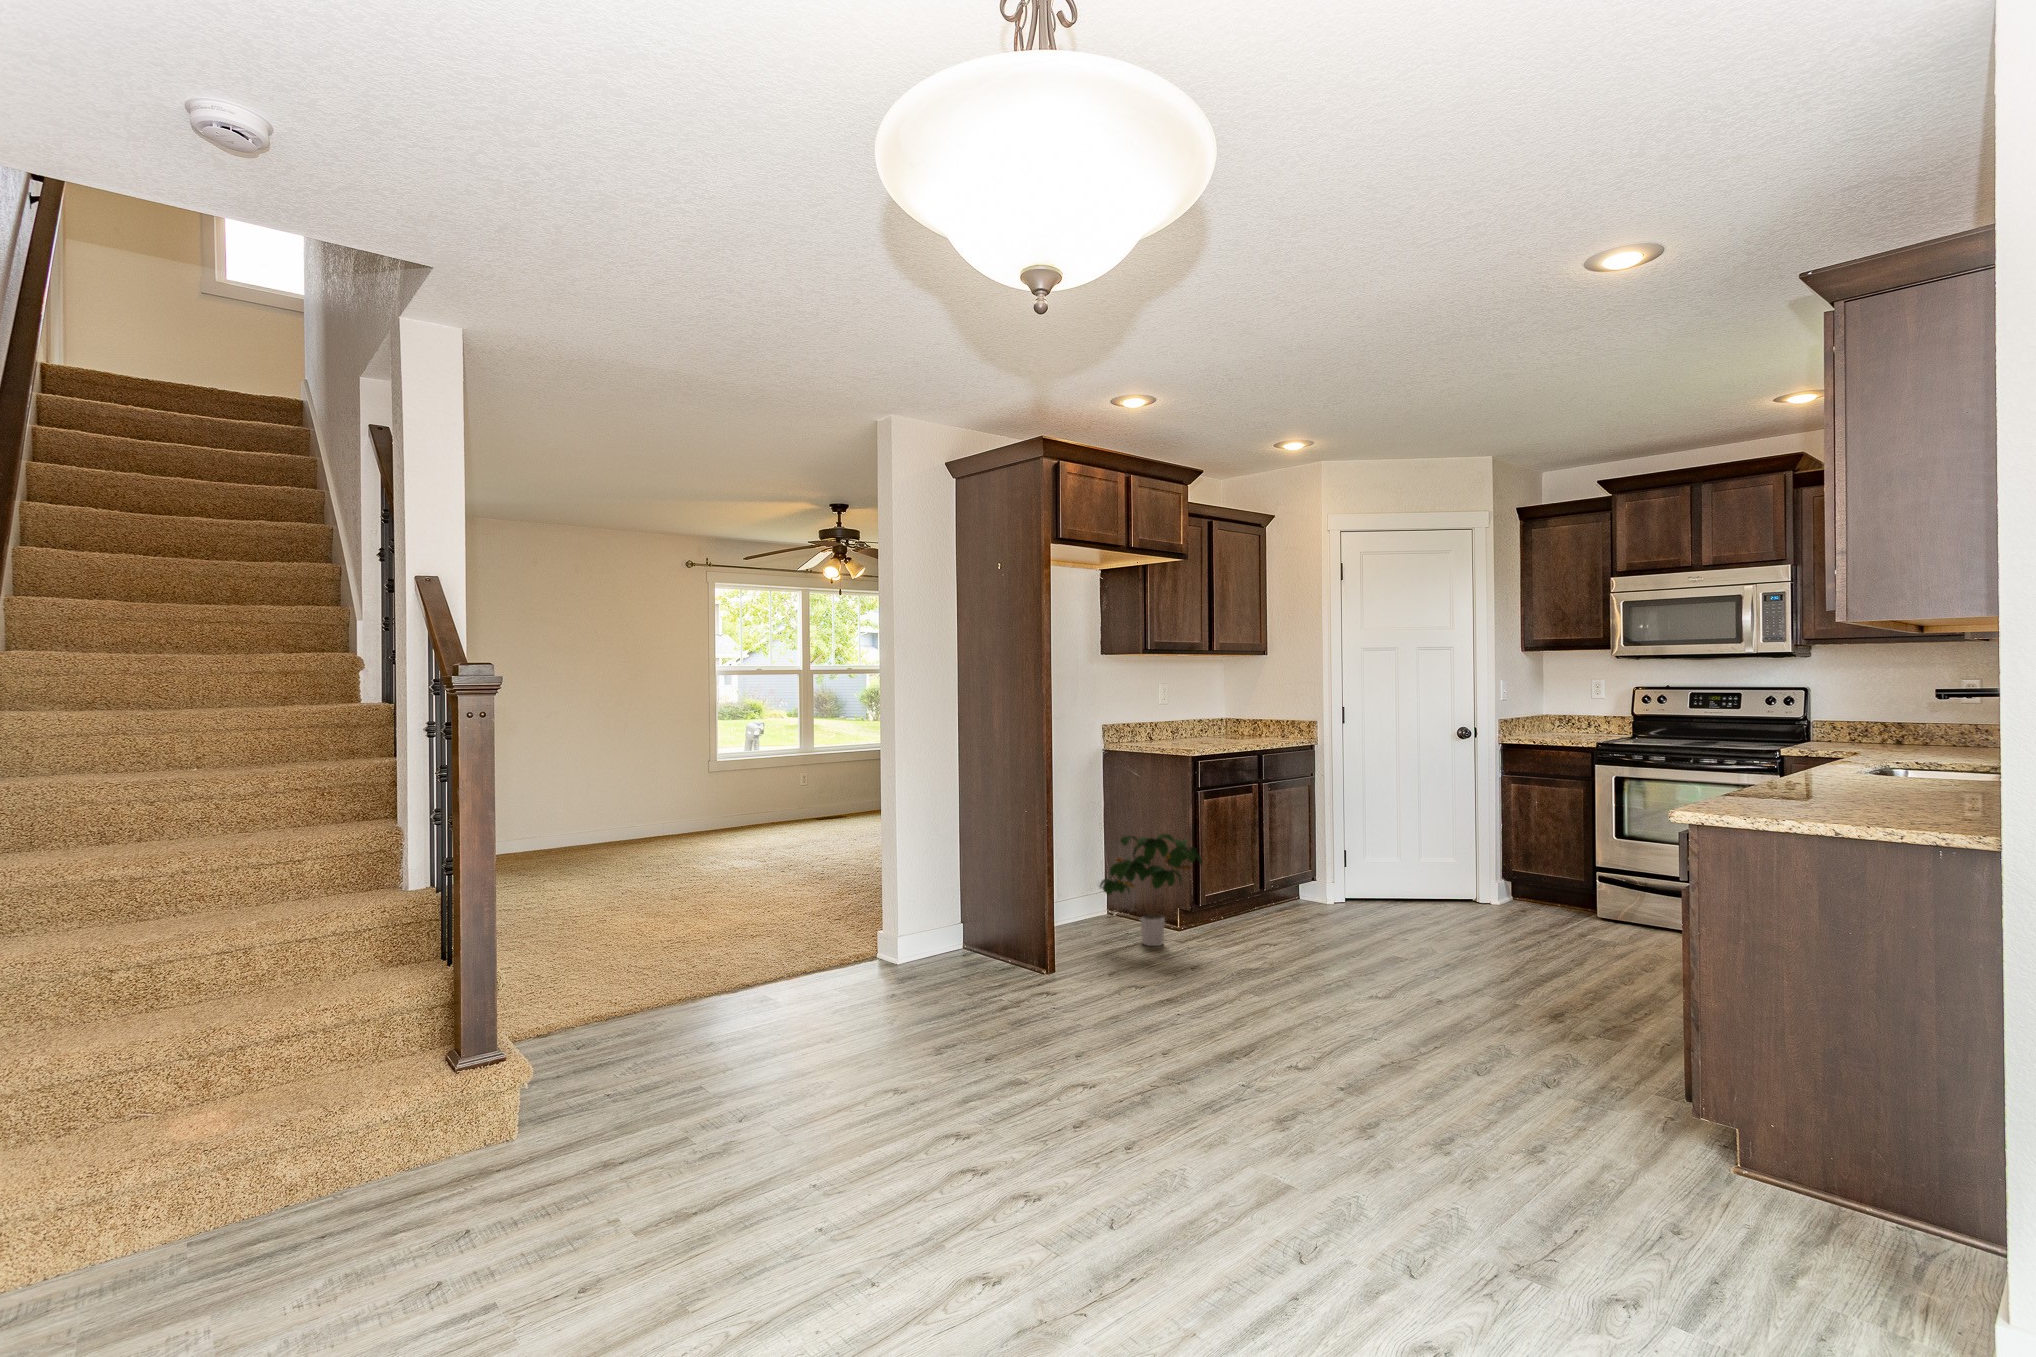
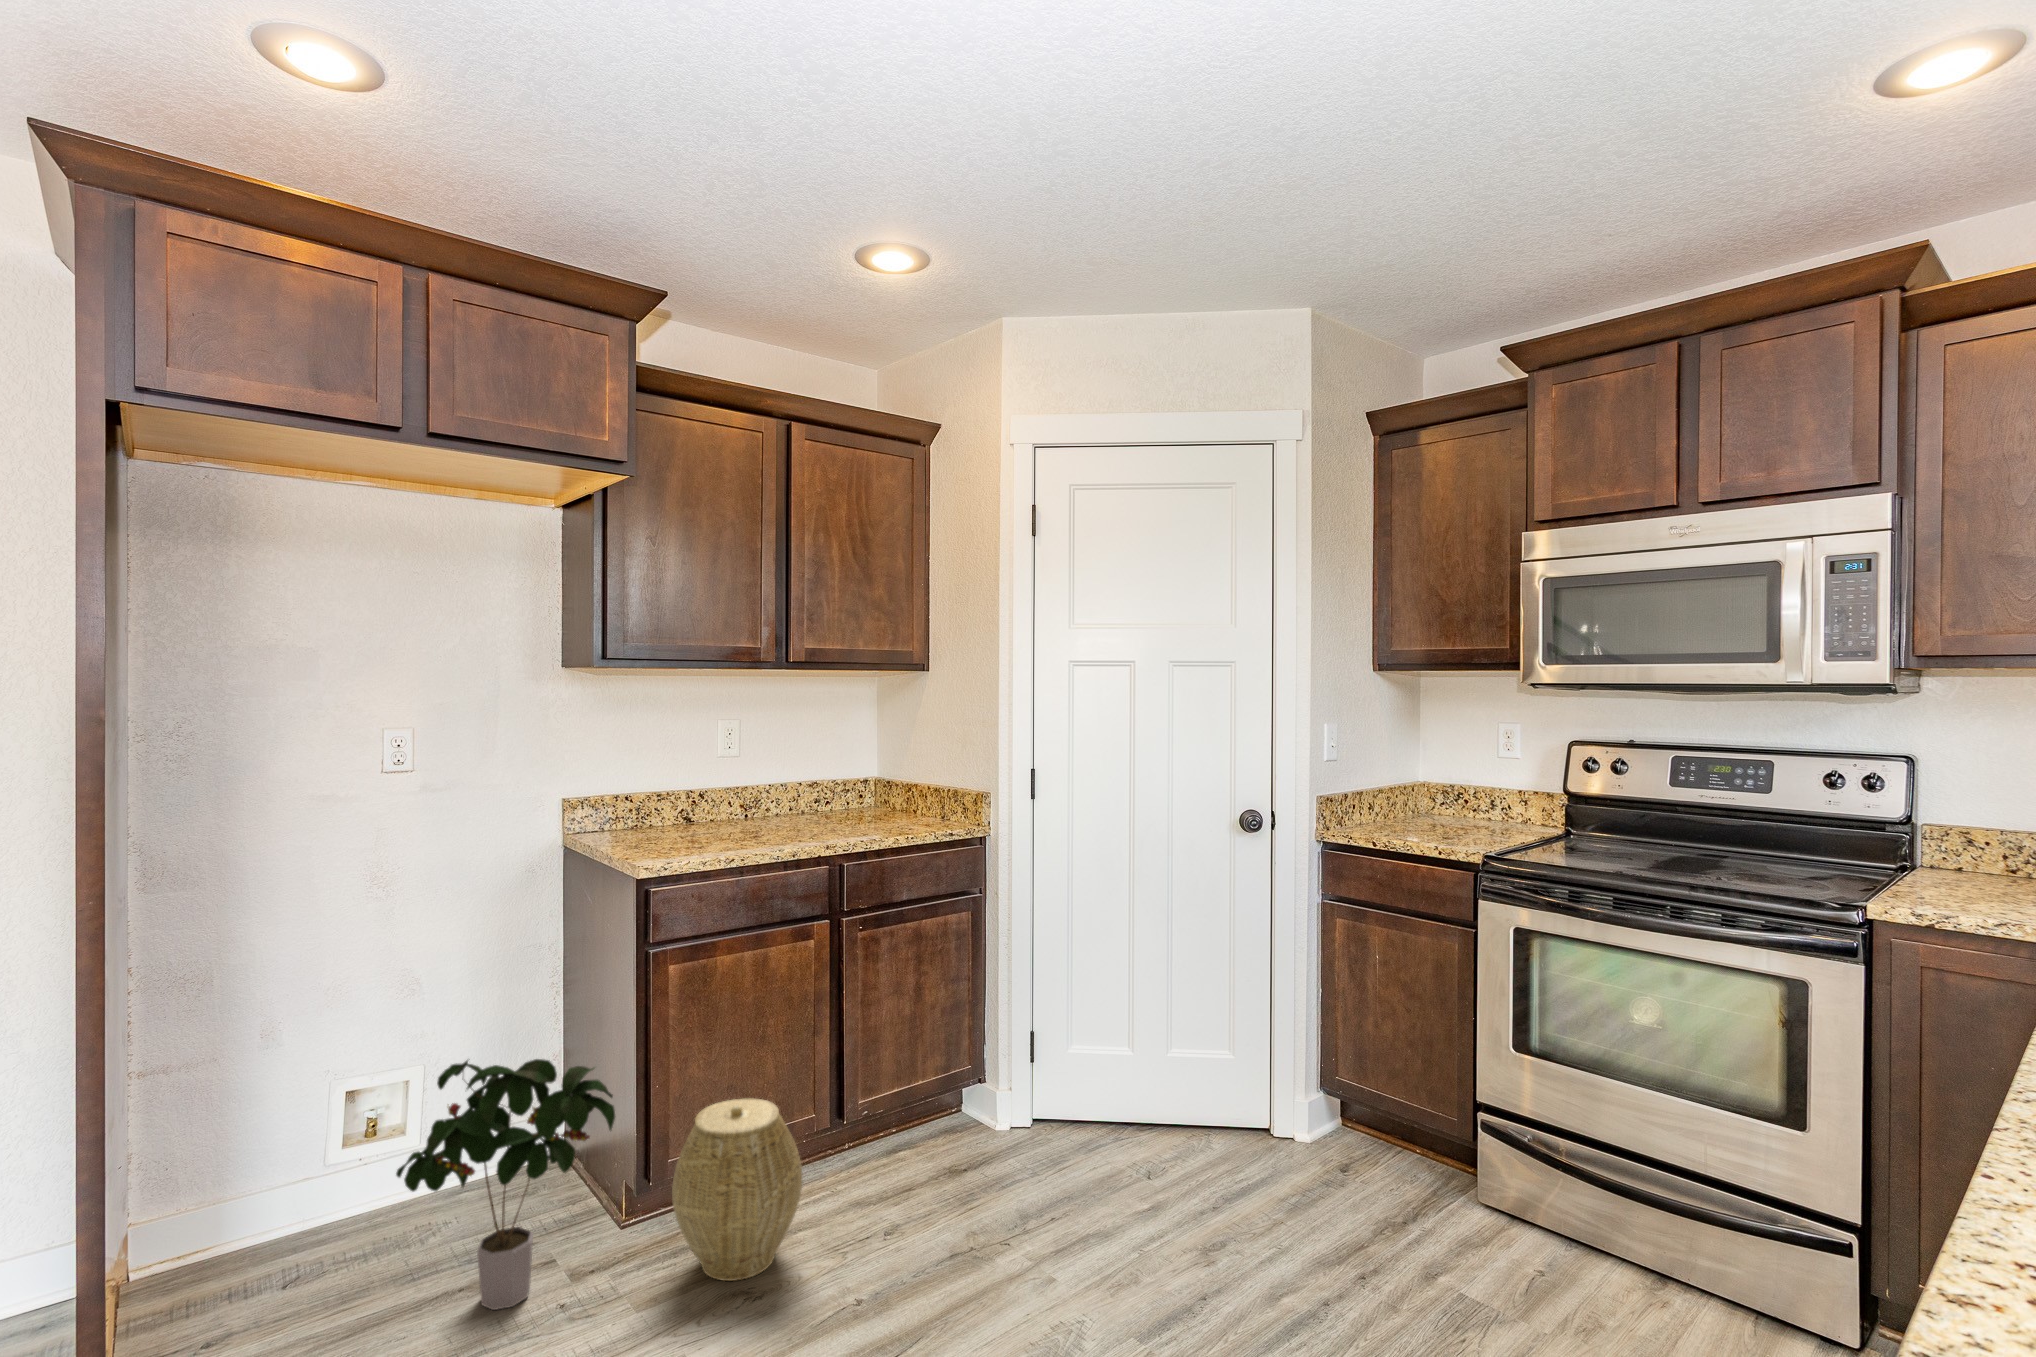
woven basket: none [1216,861,1278,939] -> present [672,1098,802,1281]

